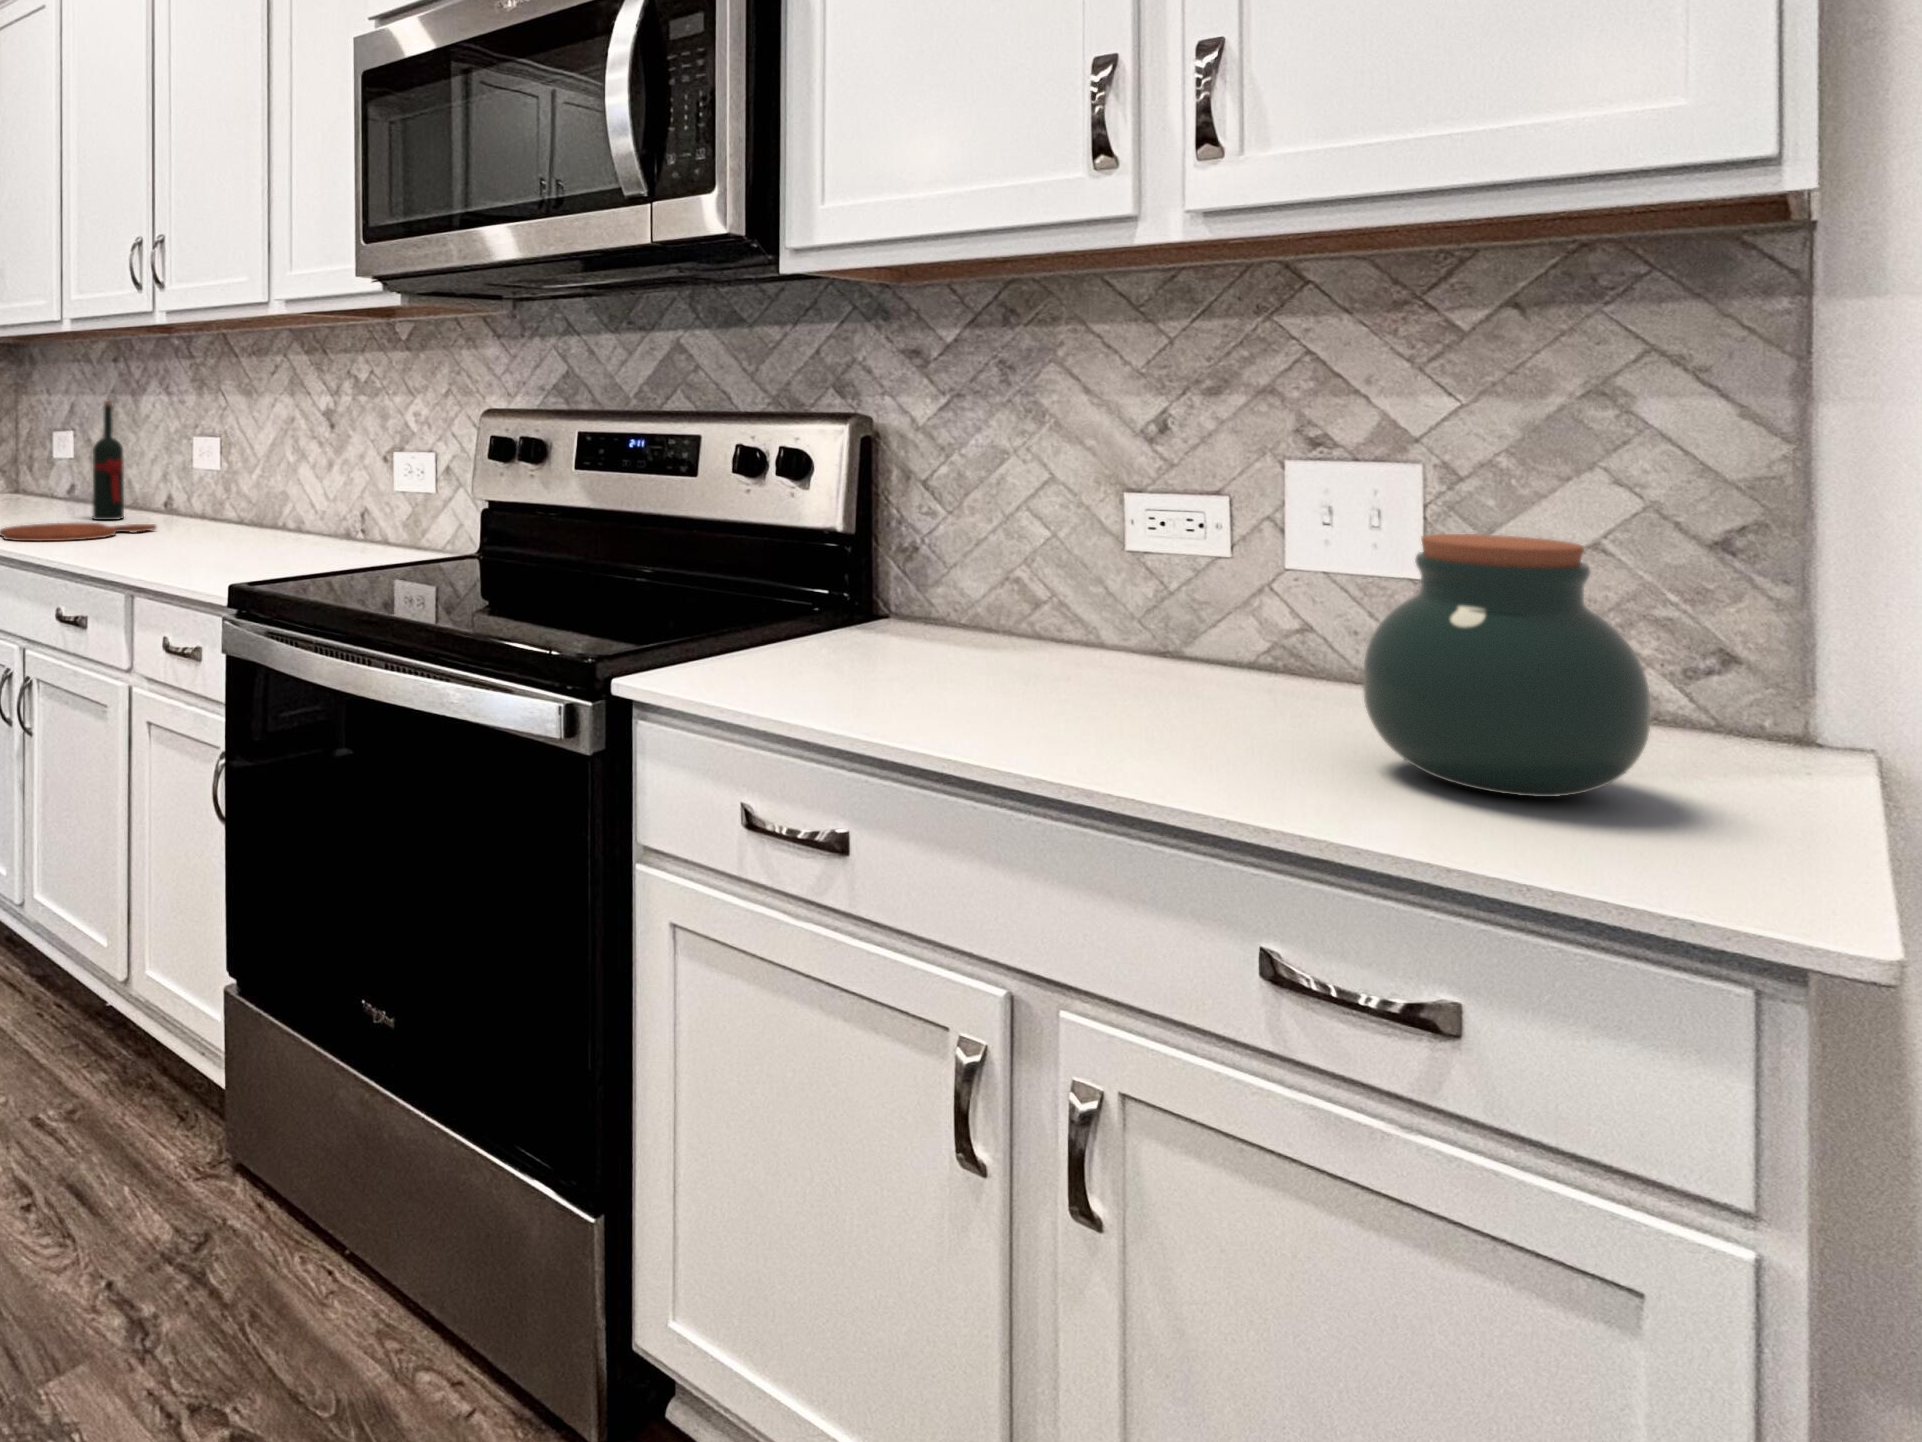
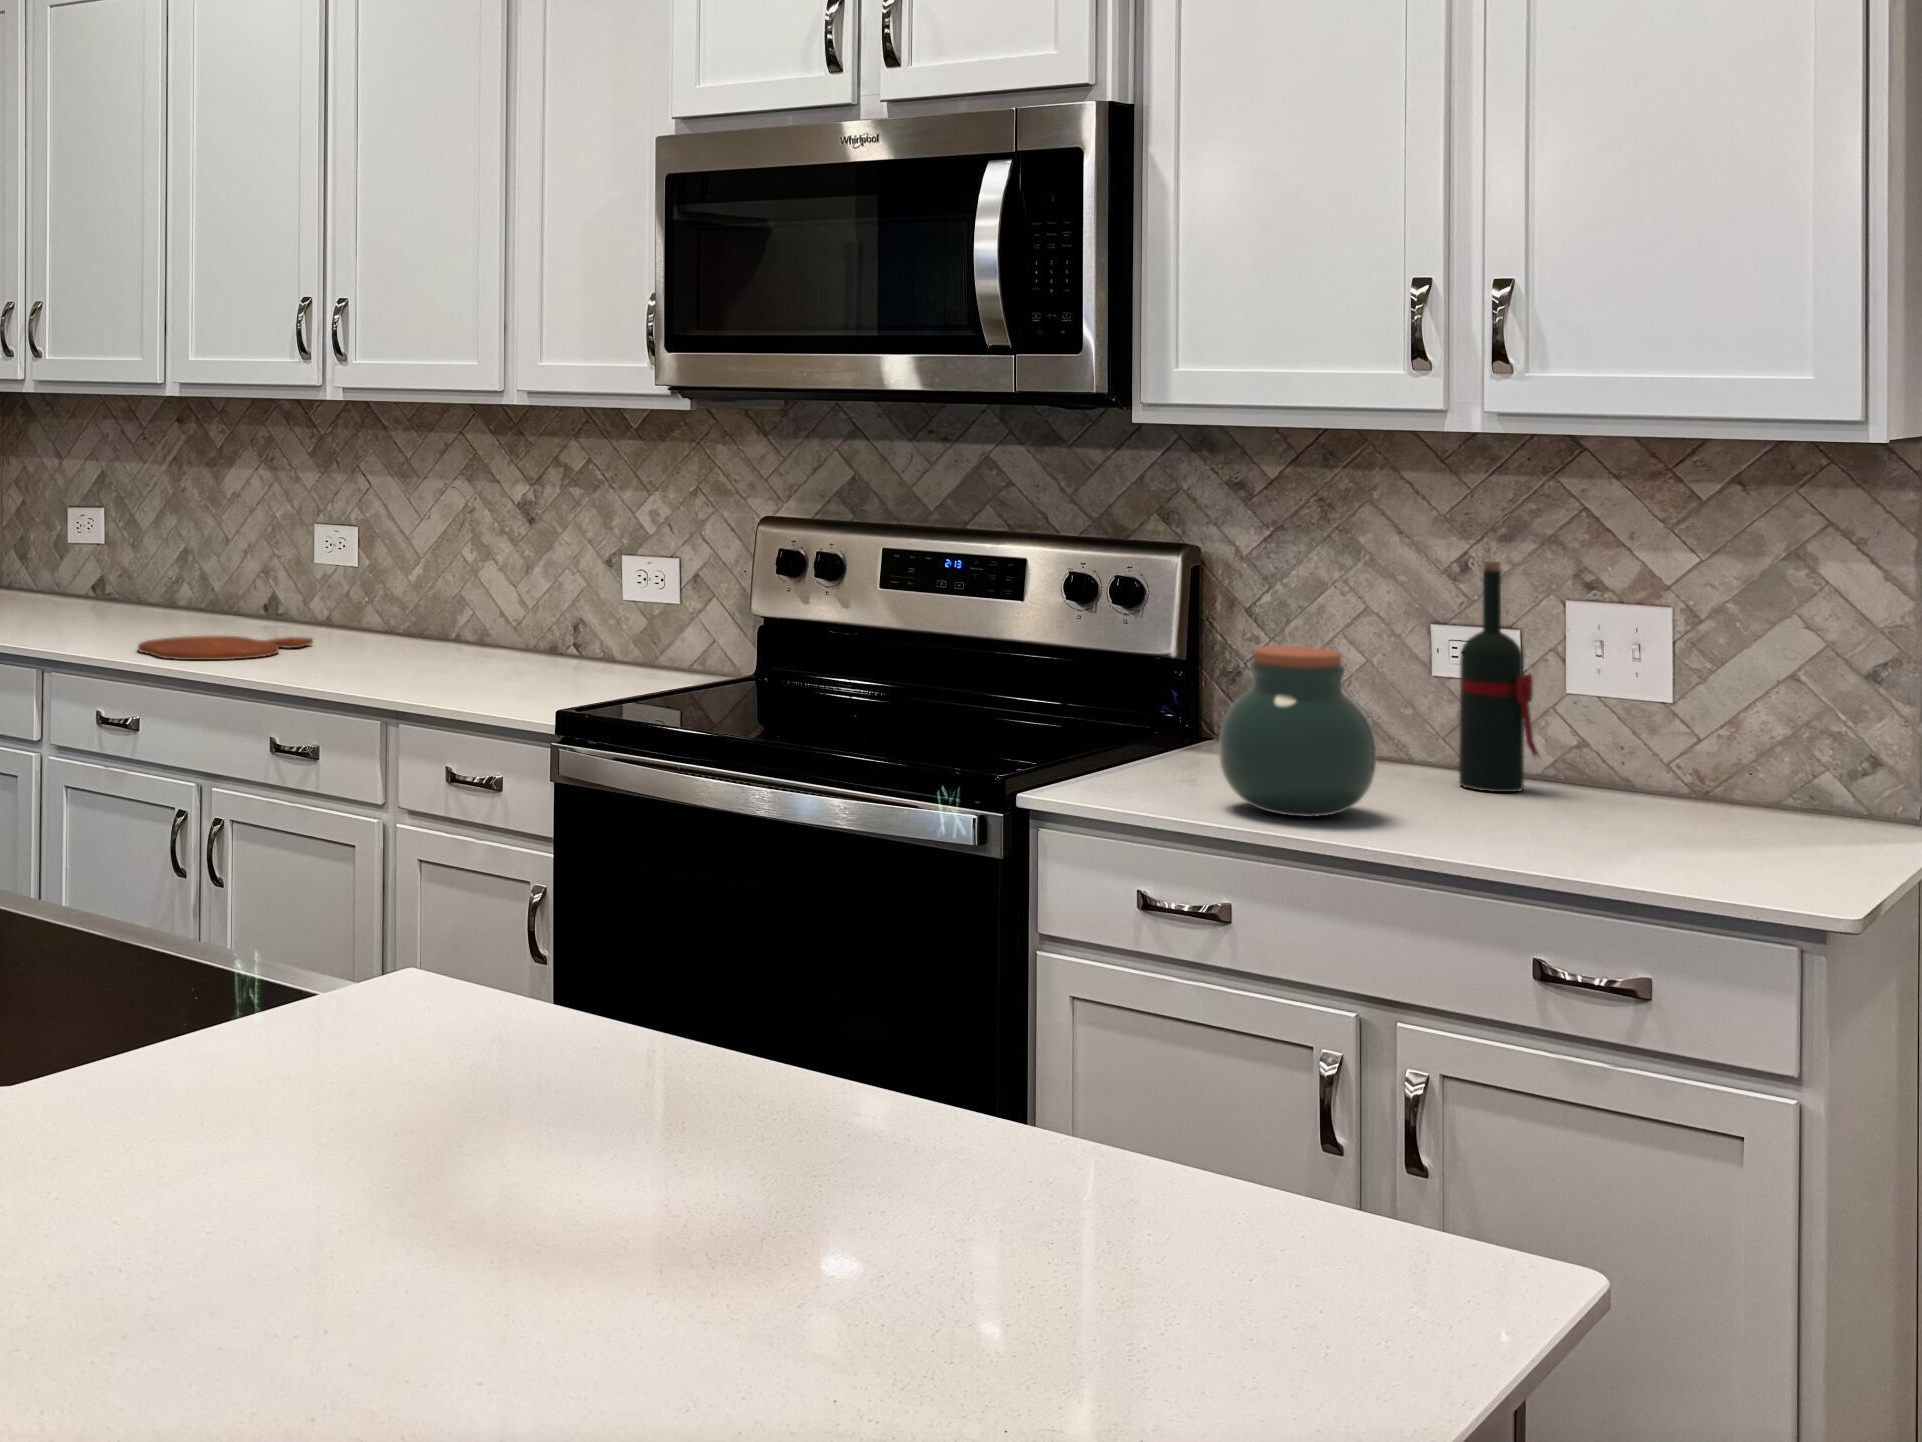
wine bottle: present [93,401,124,520] -> present [1459,560,1538,792]
jar: present [1363,534,1650,797] -> present [1219,646,1376,817]

